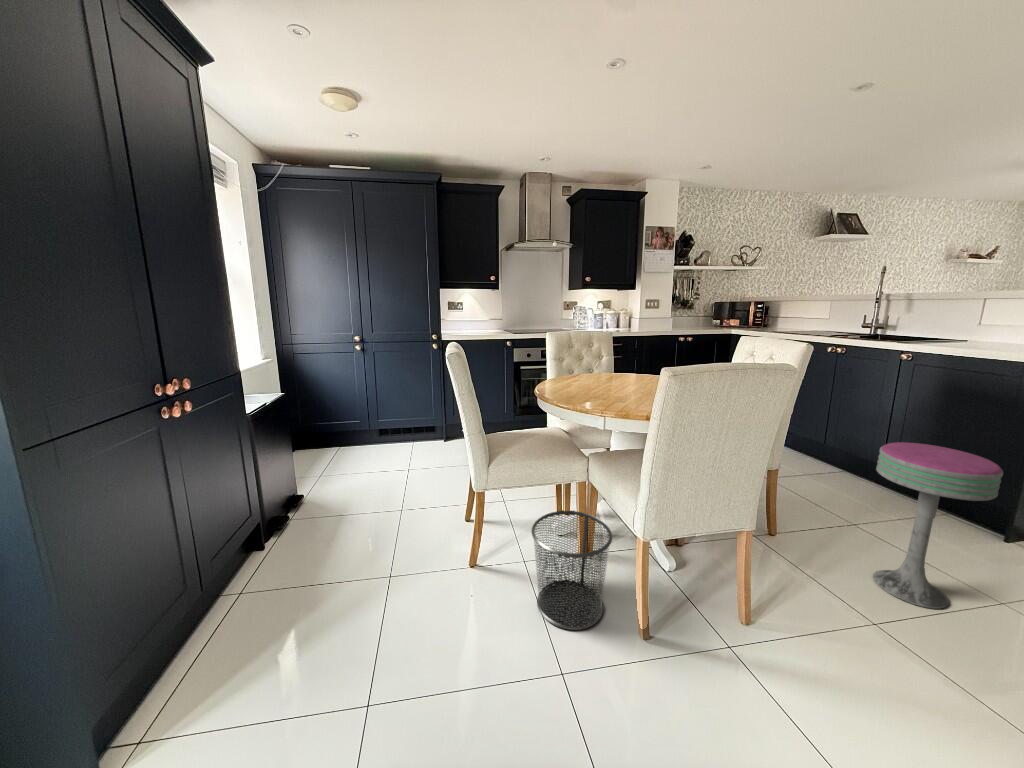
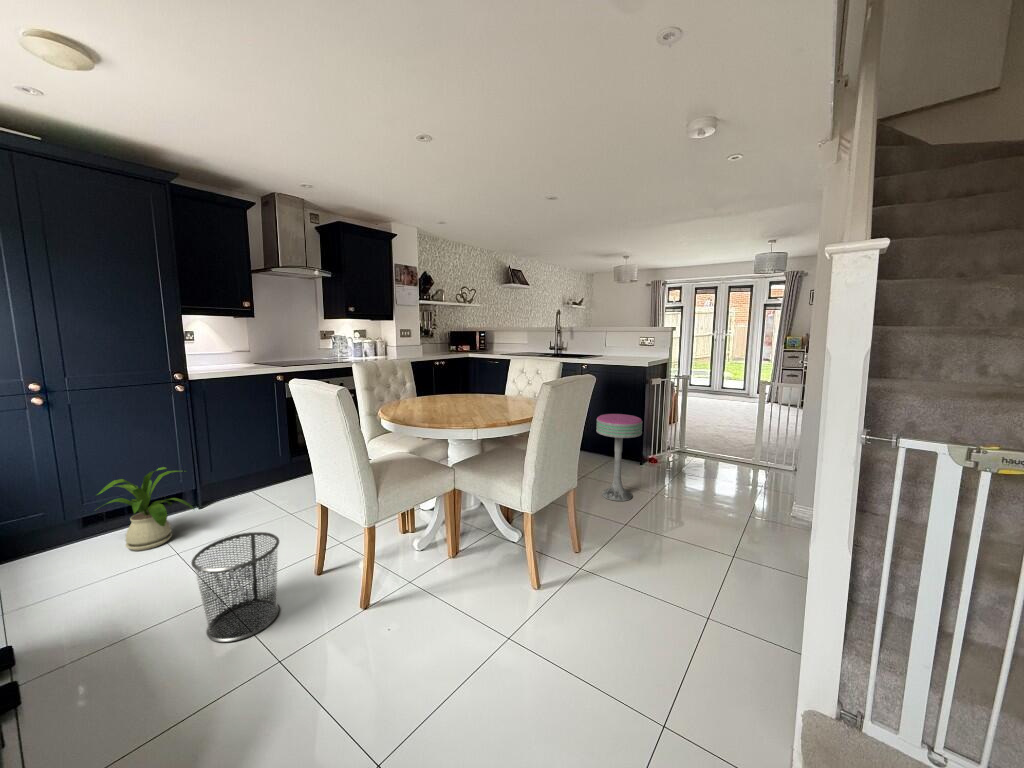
house plant: none [373,403,427,460] -> present [97,467,194,551]
trash can: present [532,511,612,630] -> present [191,532,279,642]

